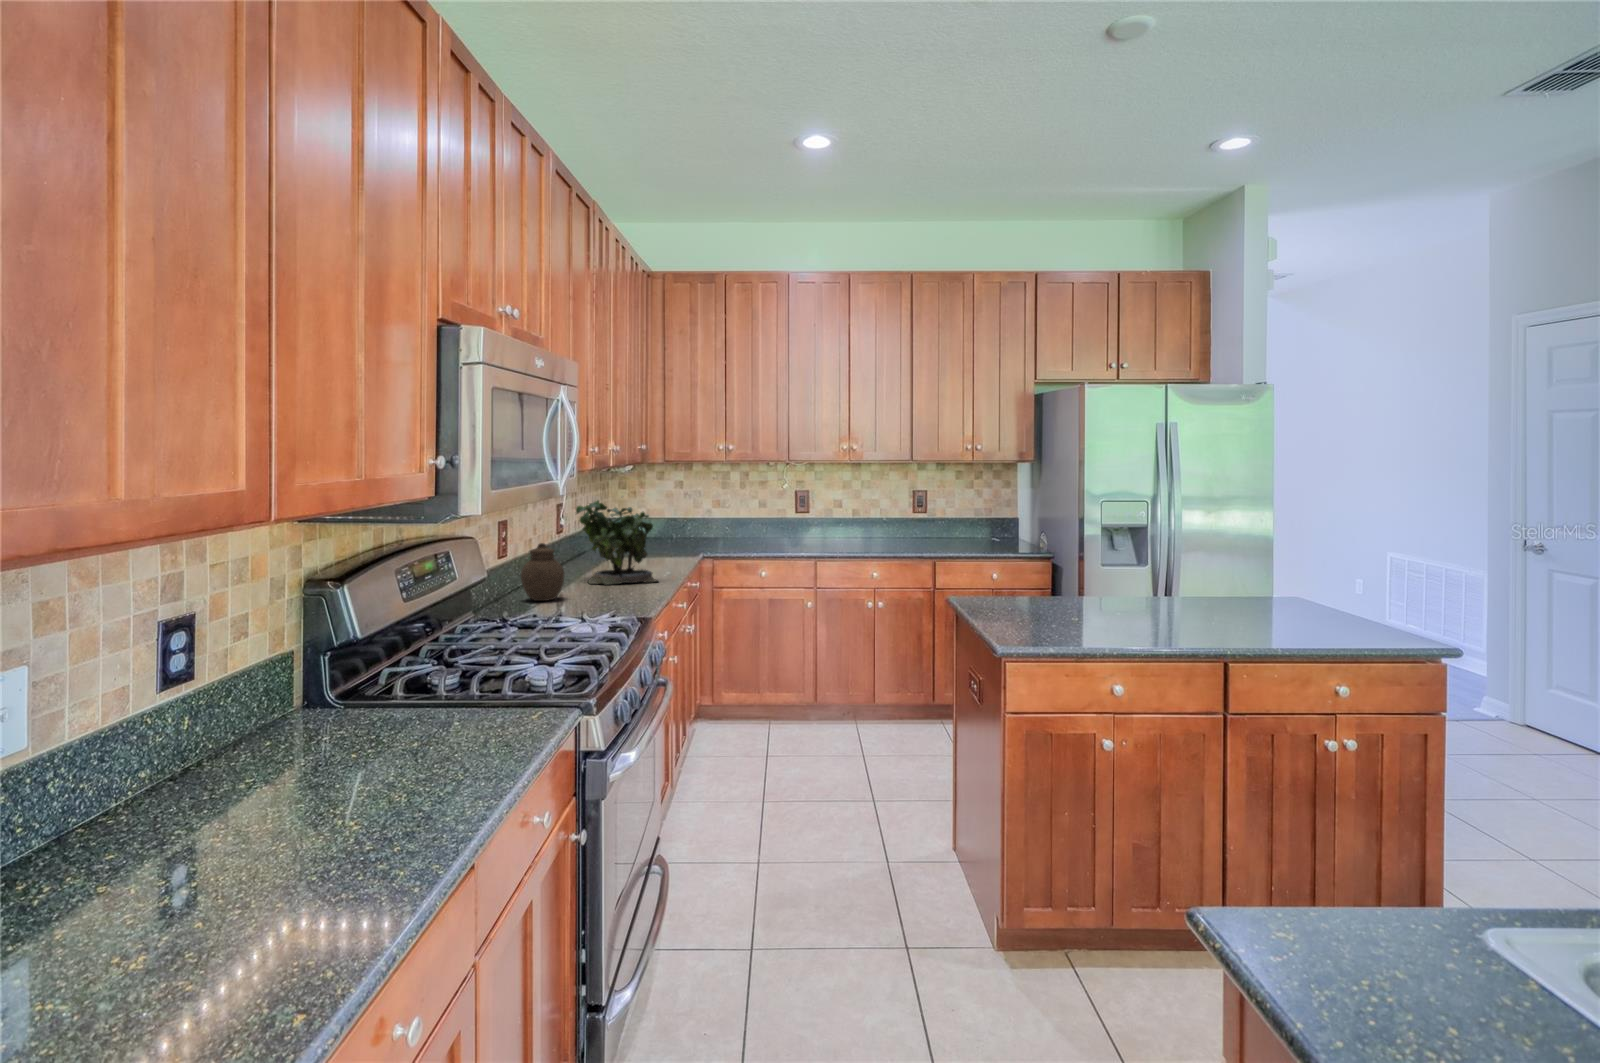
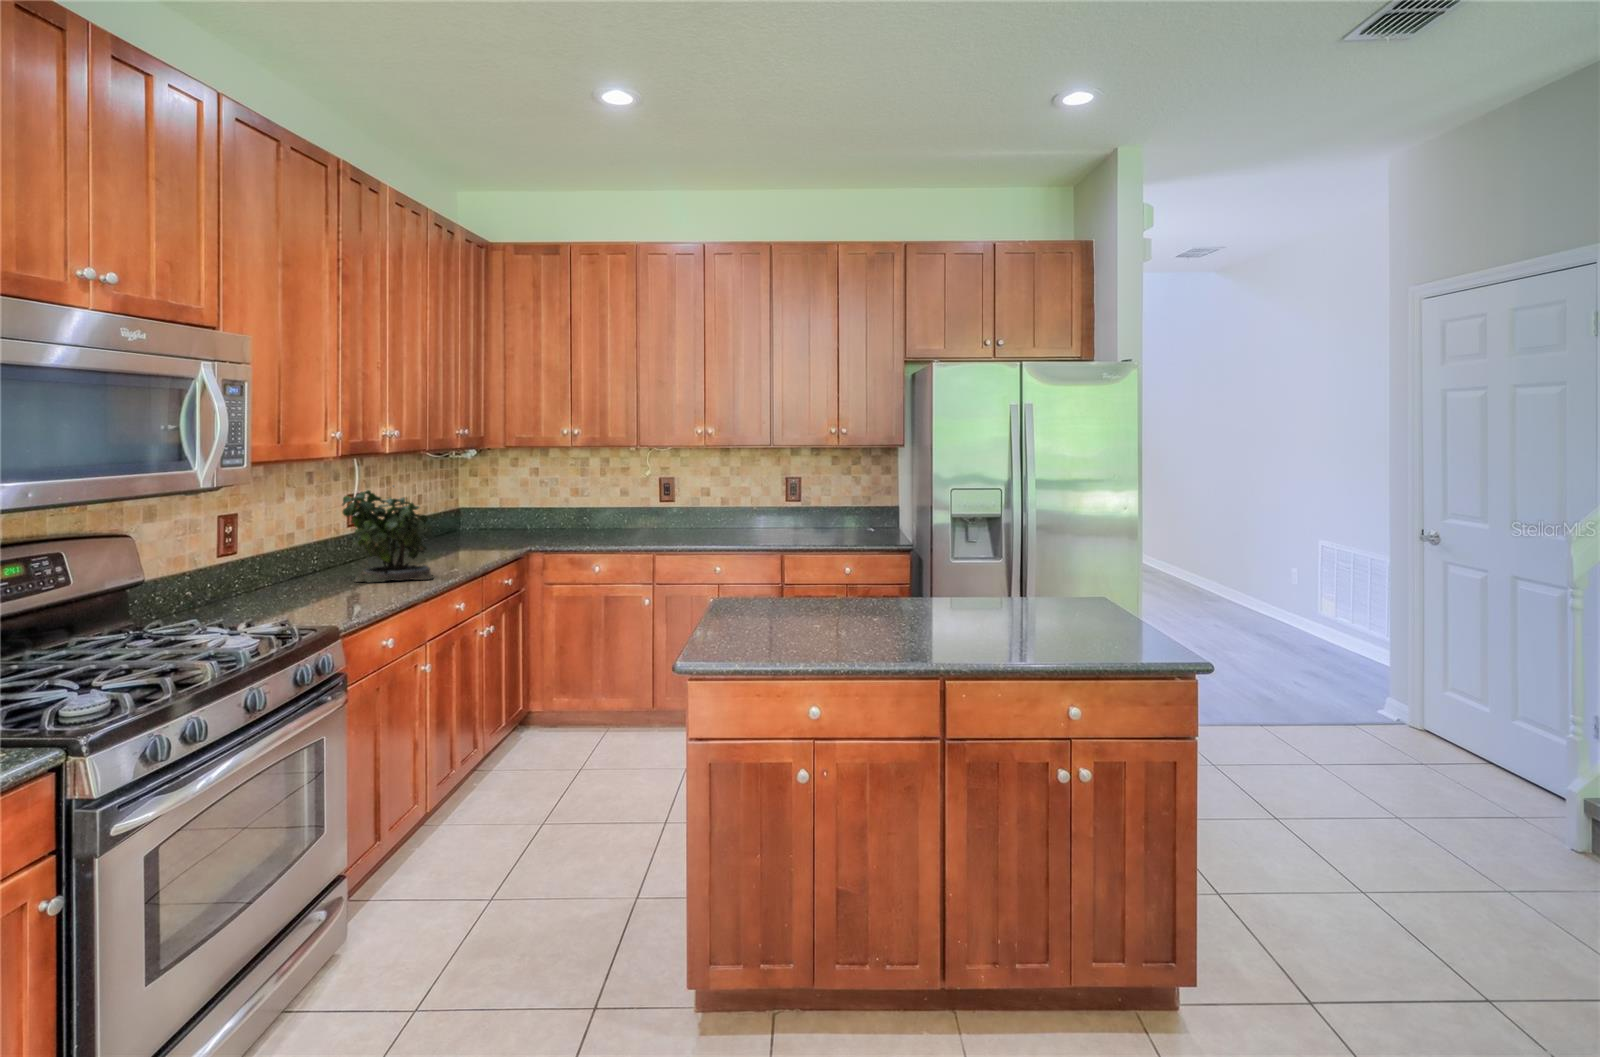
jar: present [521,543,564,601] -> none [233,538,289,602]

